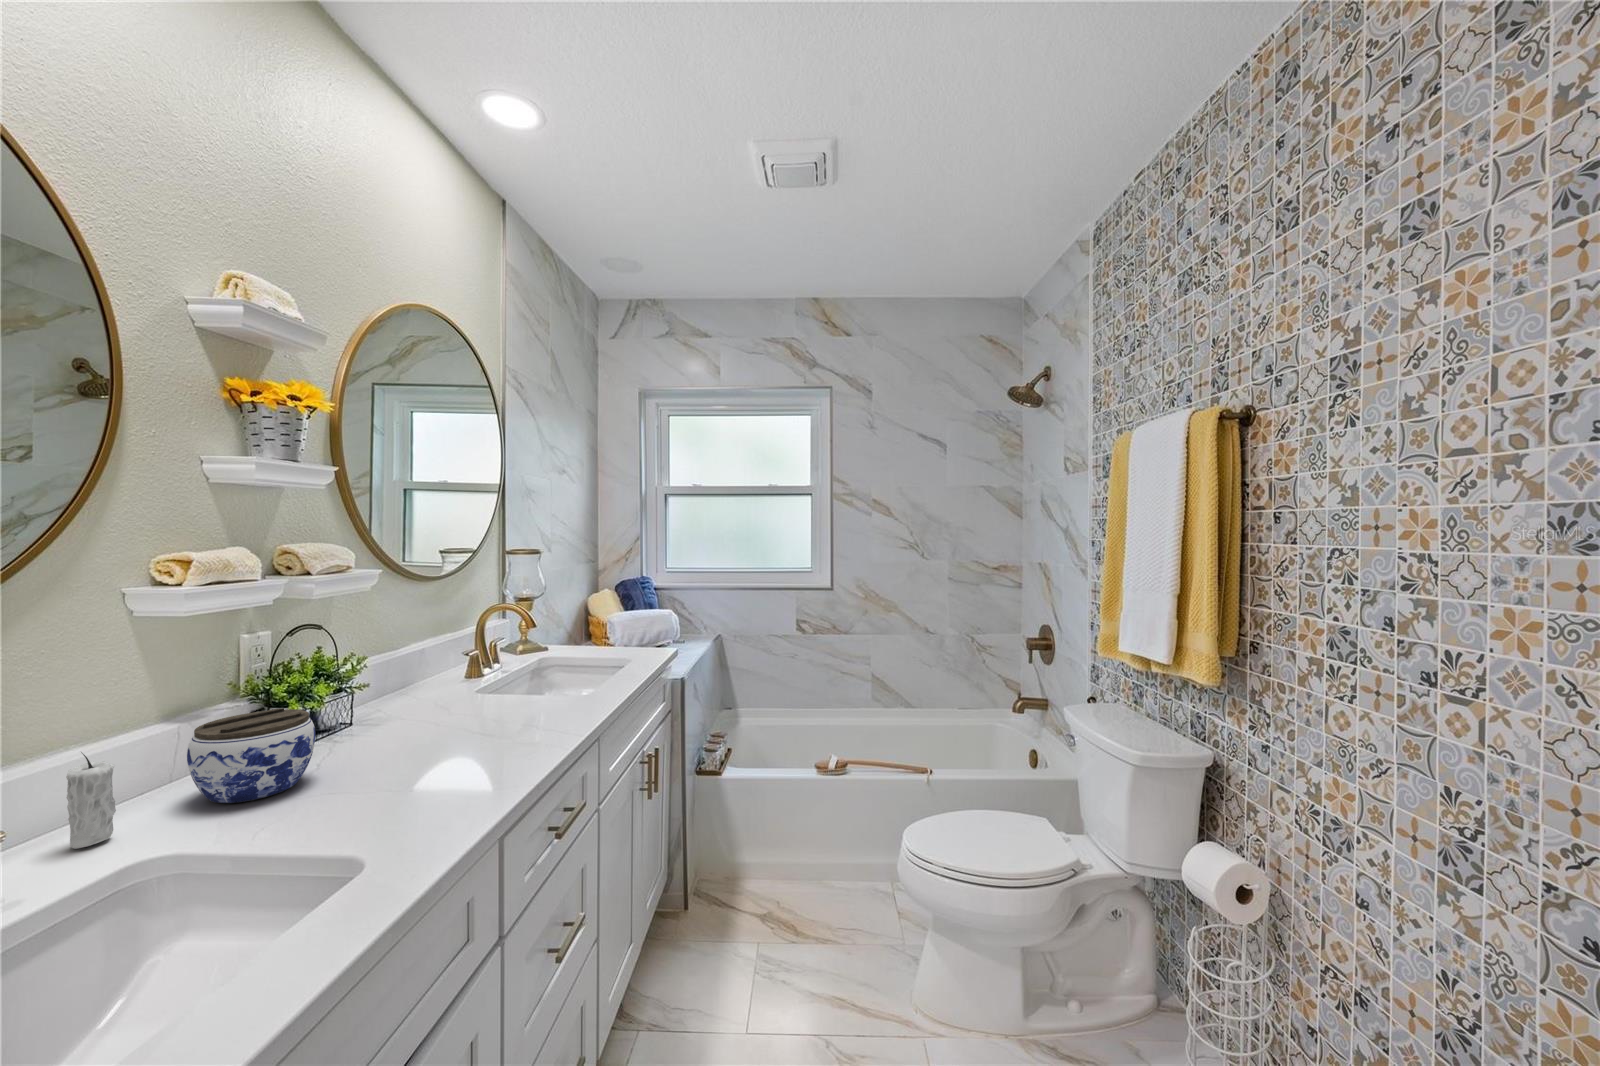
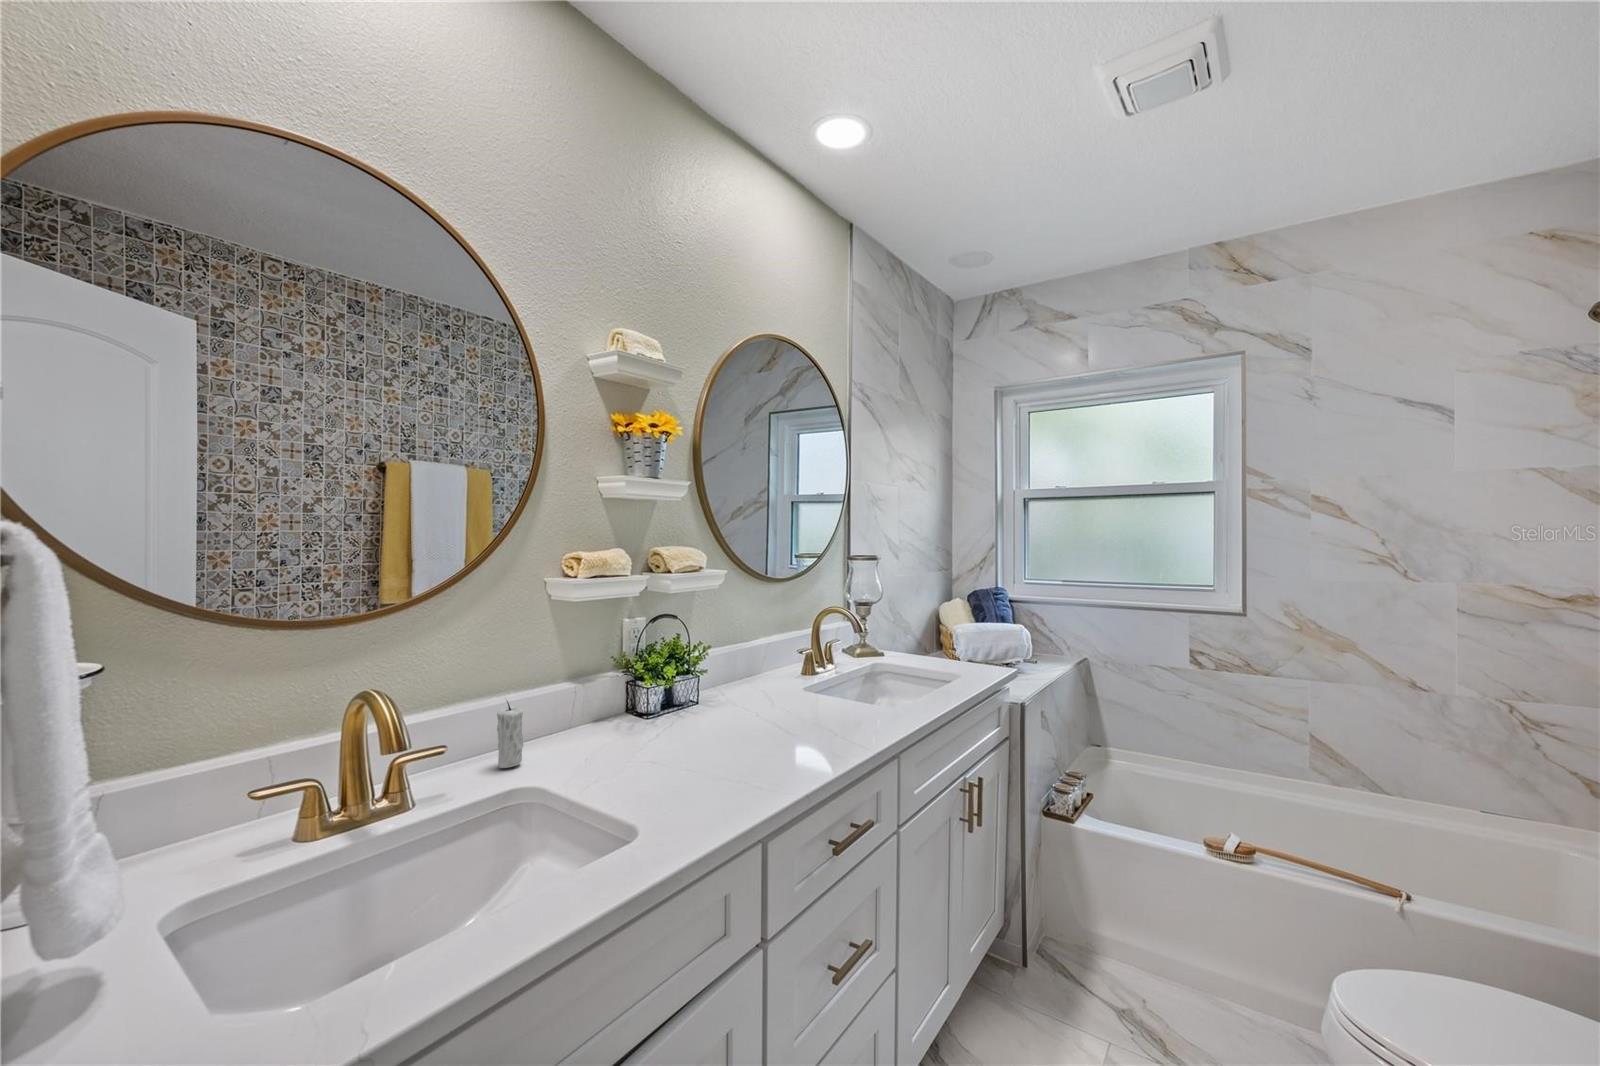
jar: present [187,708,315,803] -> none [570,683,653,755]

